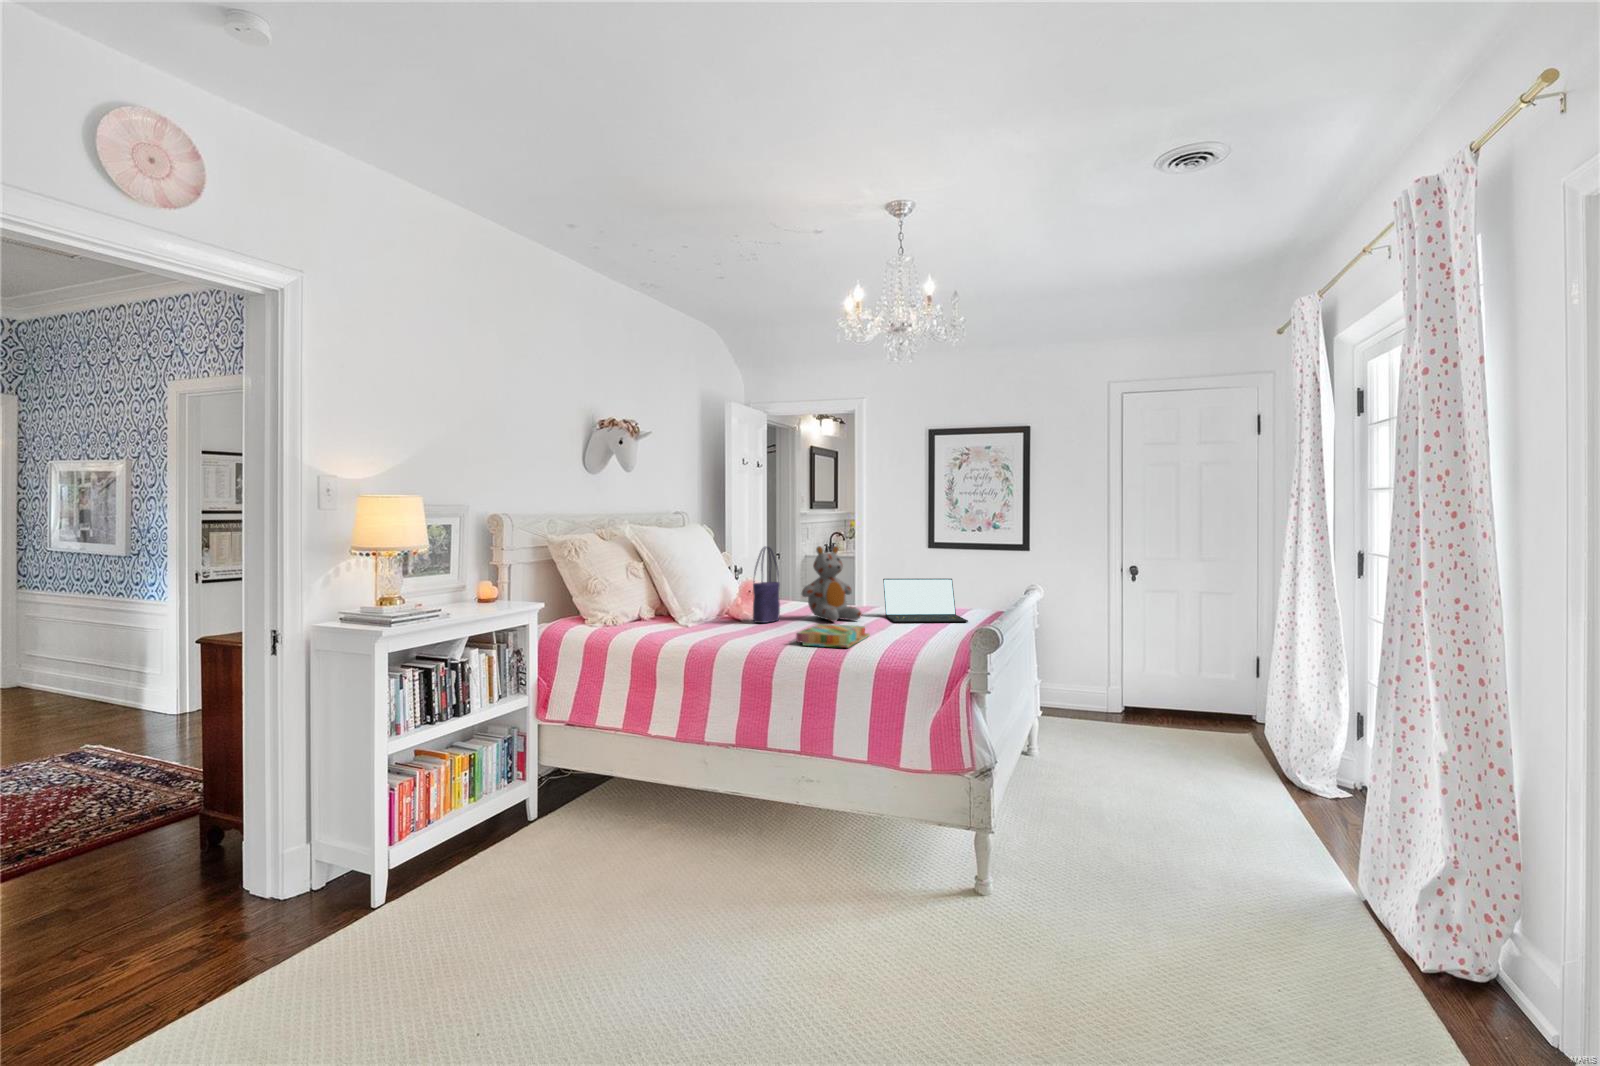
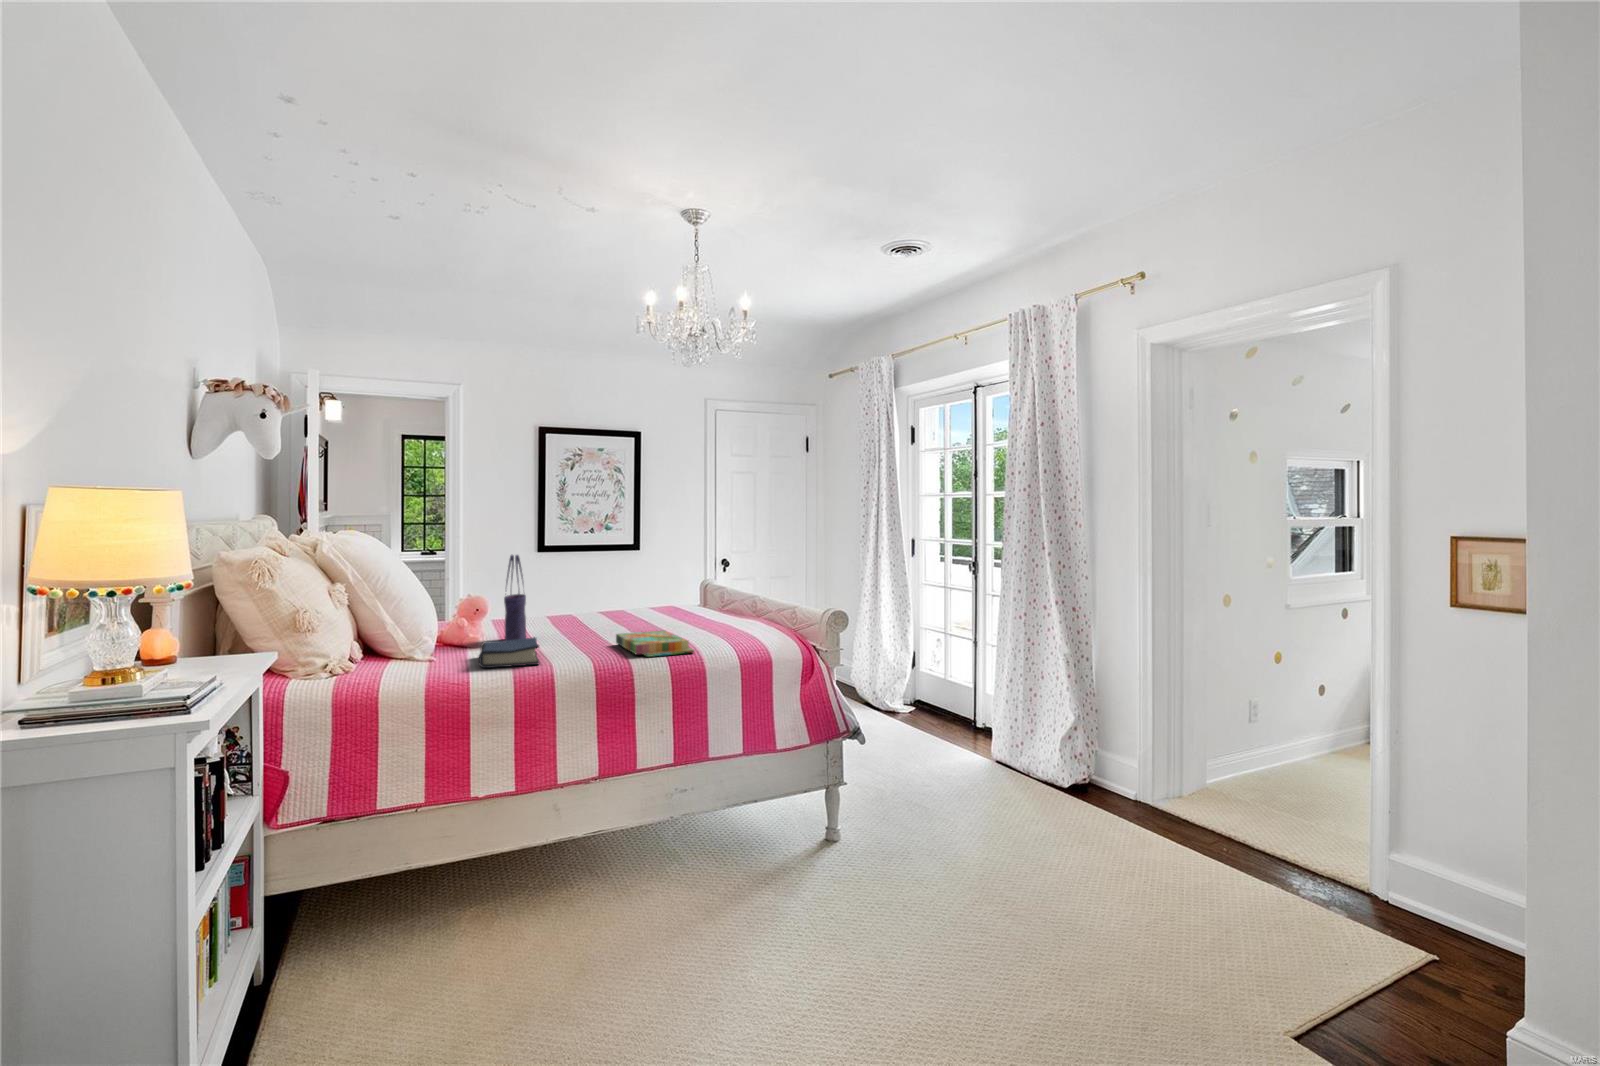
stuffed bear: present [802,546,861,622] -> none [545,551,607,632]
laptop: present [883,579,968,623] -> none [604,578,698,625]
hardback book: none [677,617,745,639] -> present [479,637,539,668]

